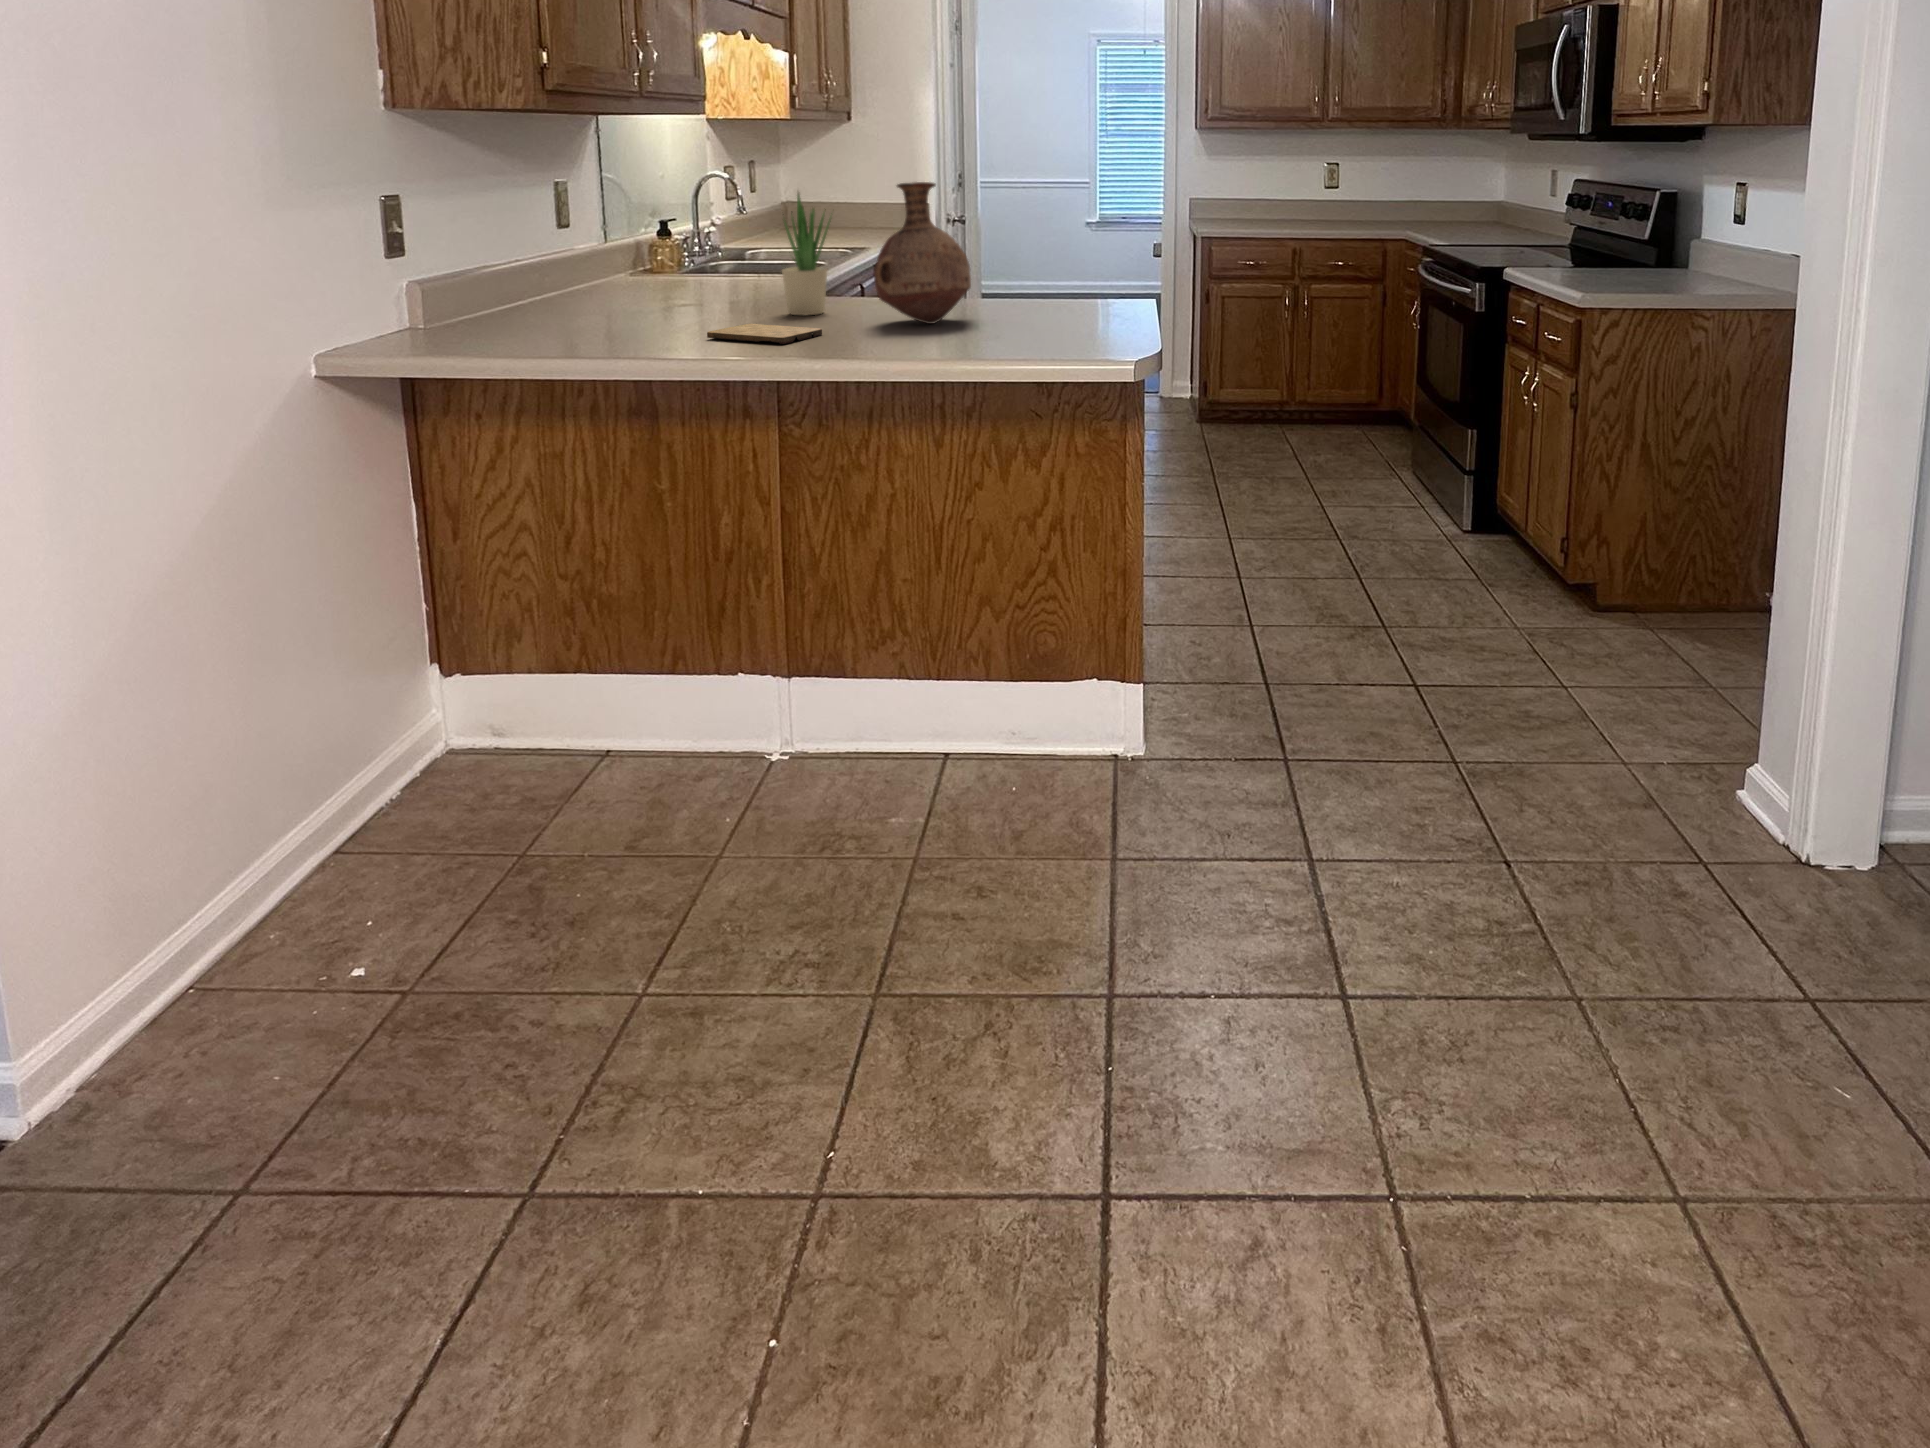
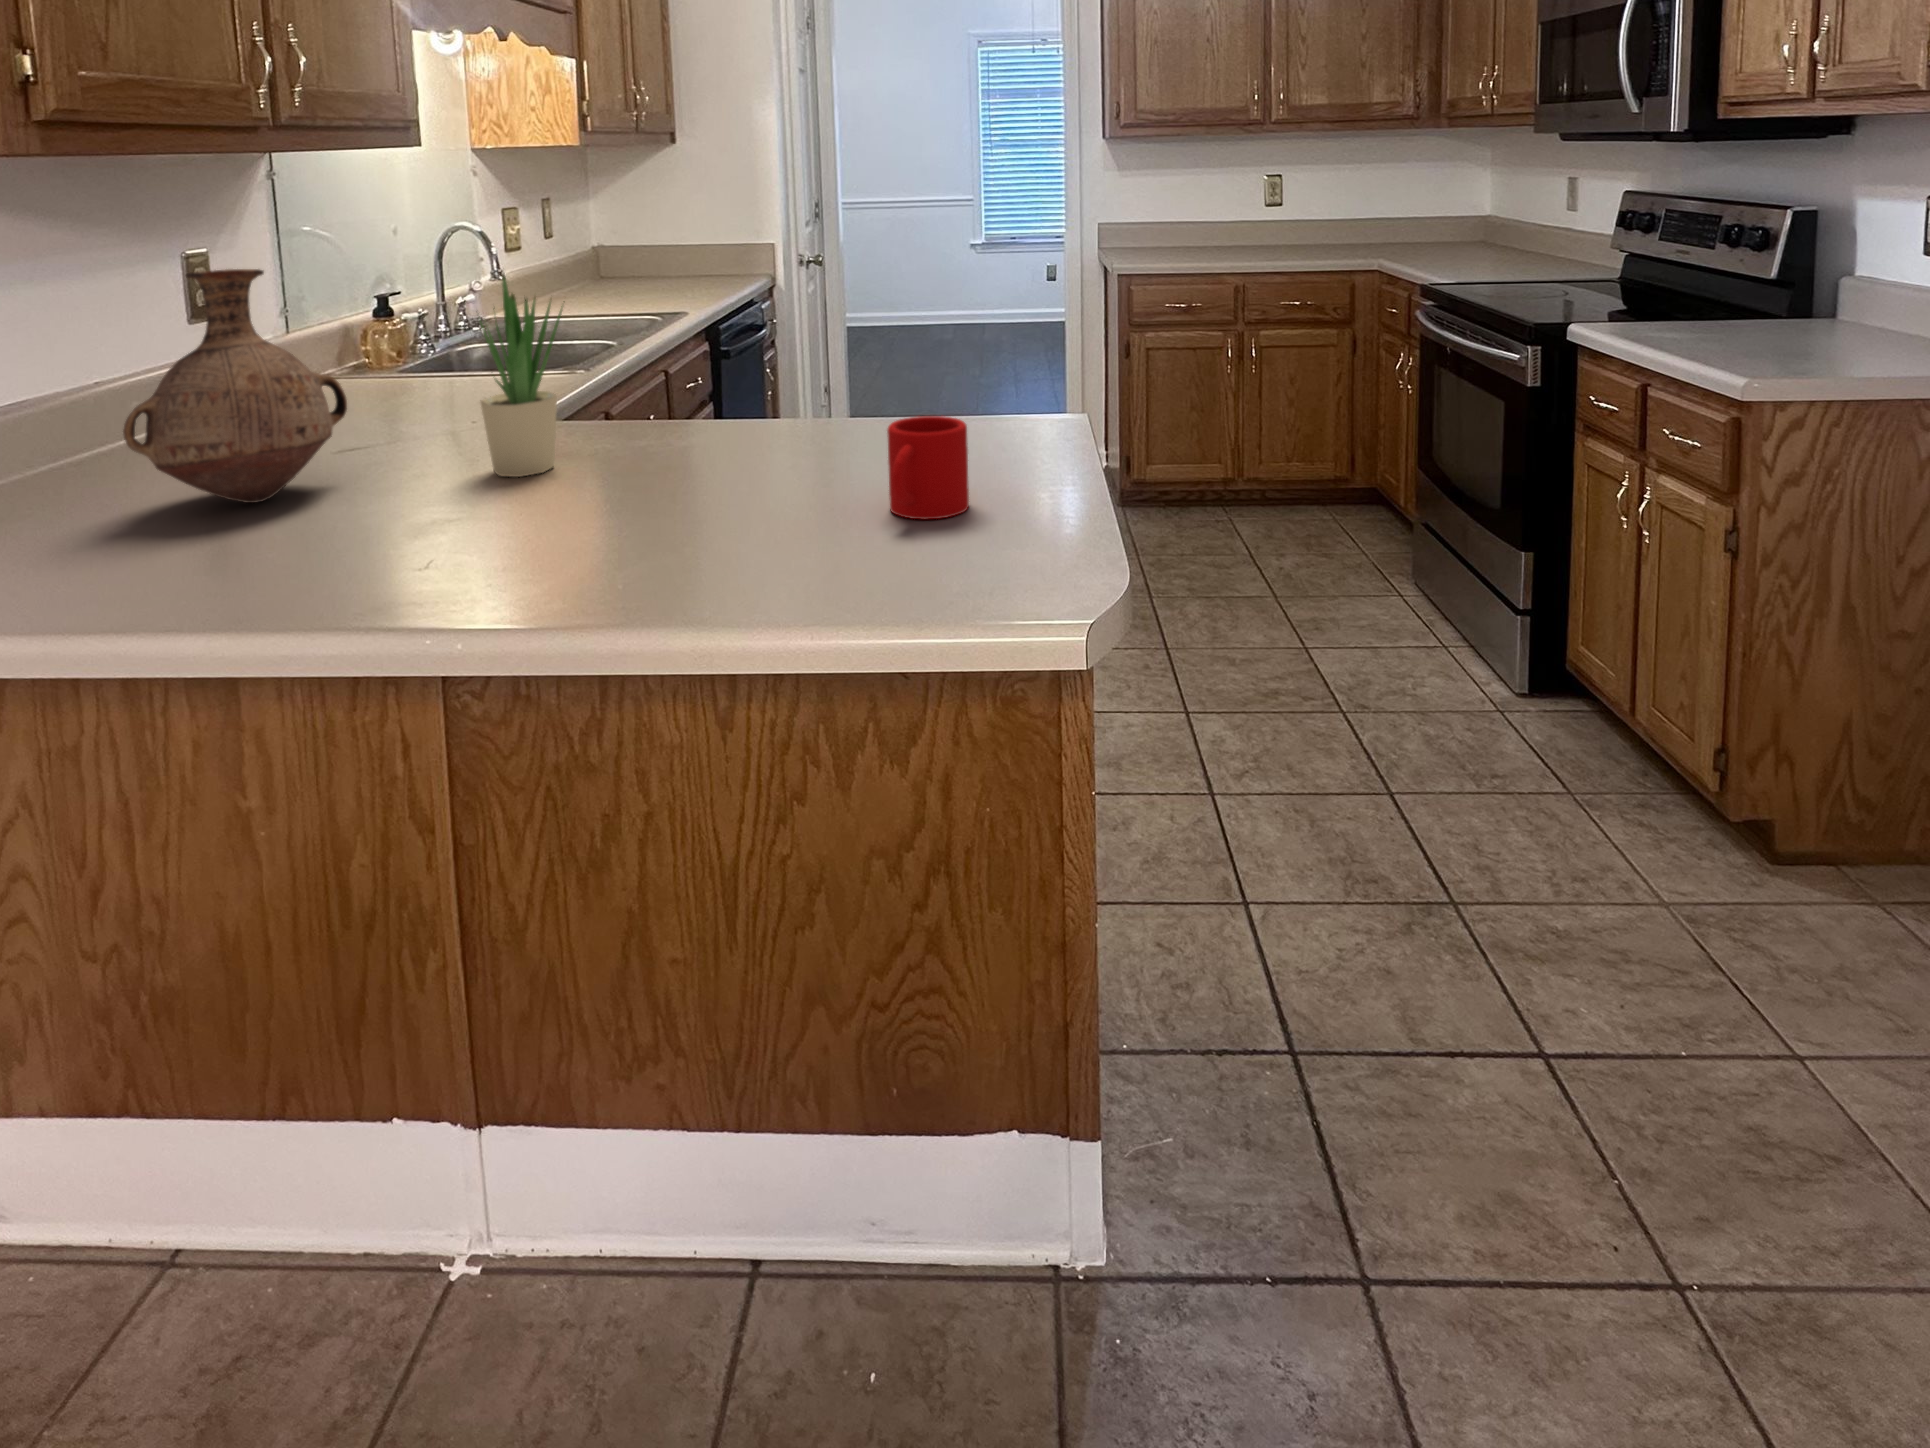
vase: present [874,182,971,324] -> present [123,269,347,503]
mug: none [1032,277,1077,330] -> present [887,416,969,519]
cutting board: present [707,324,822,344] -> none [300,513,514,577]

